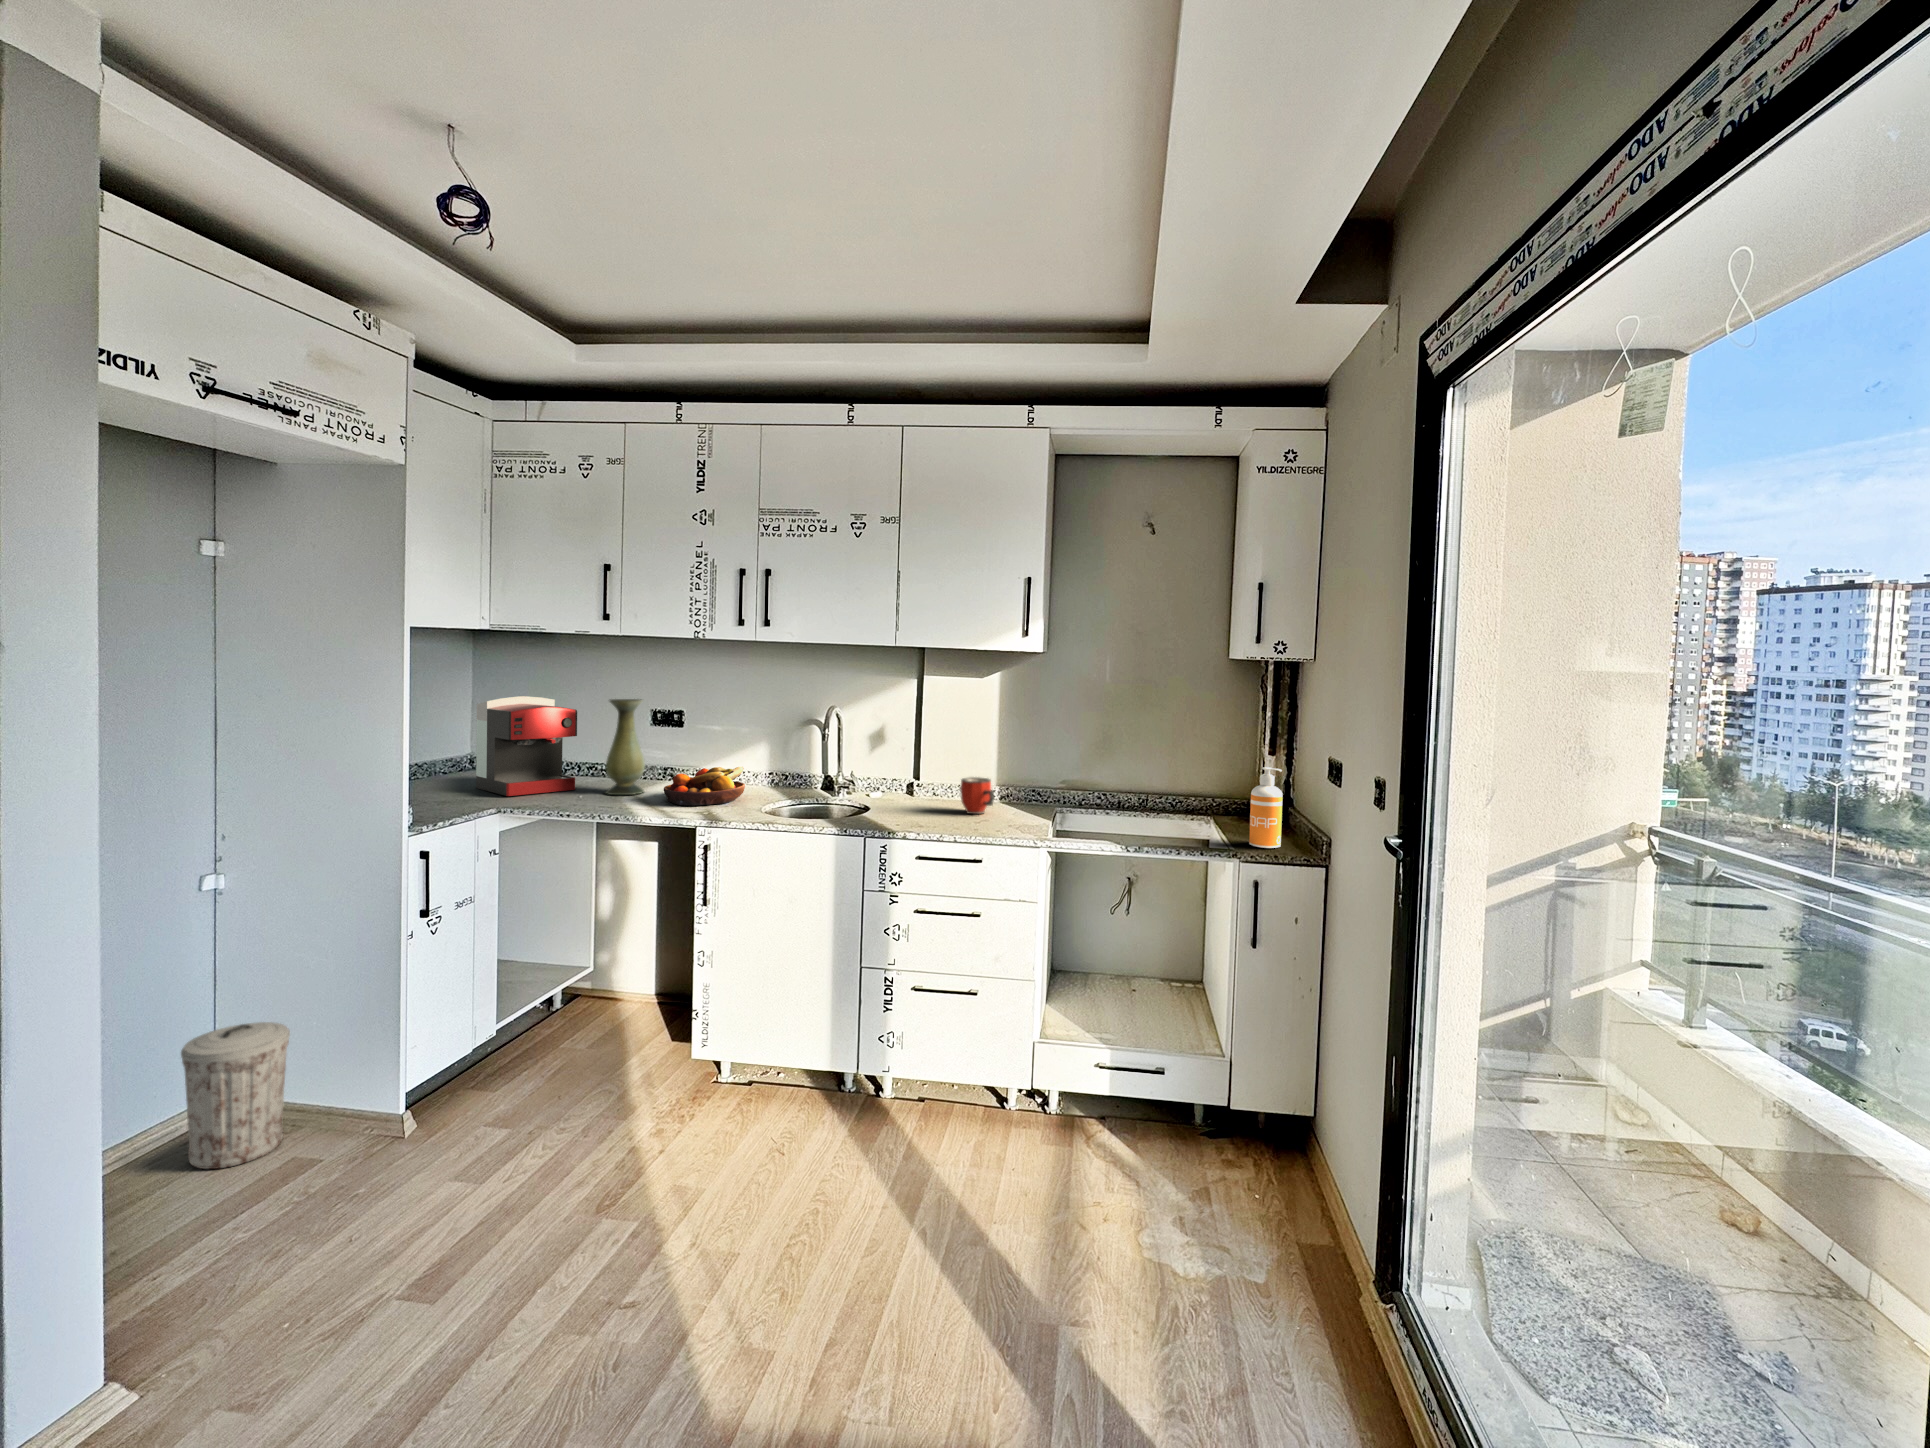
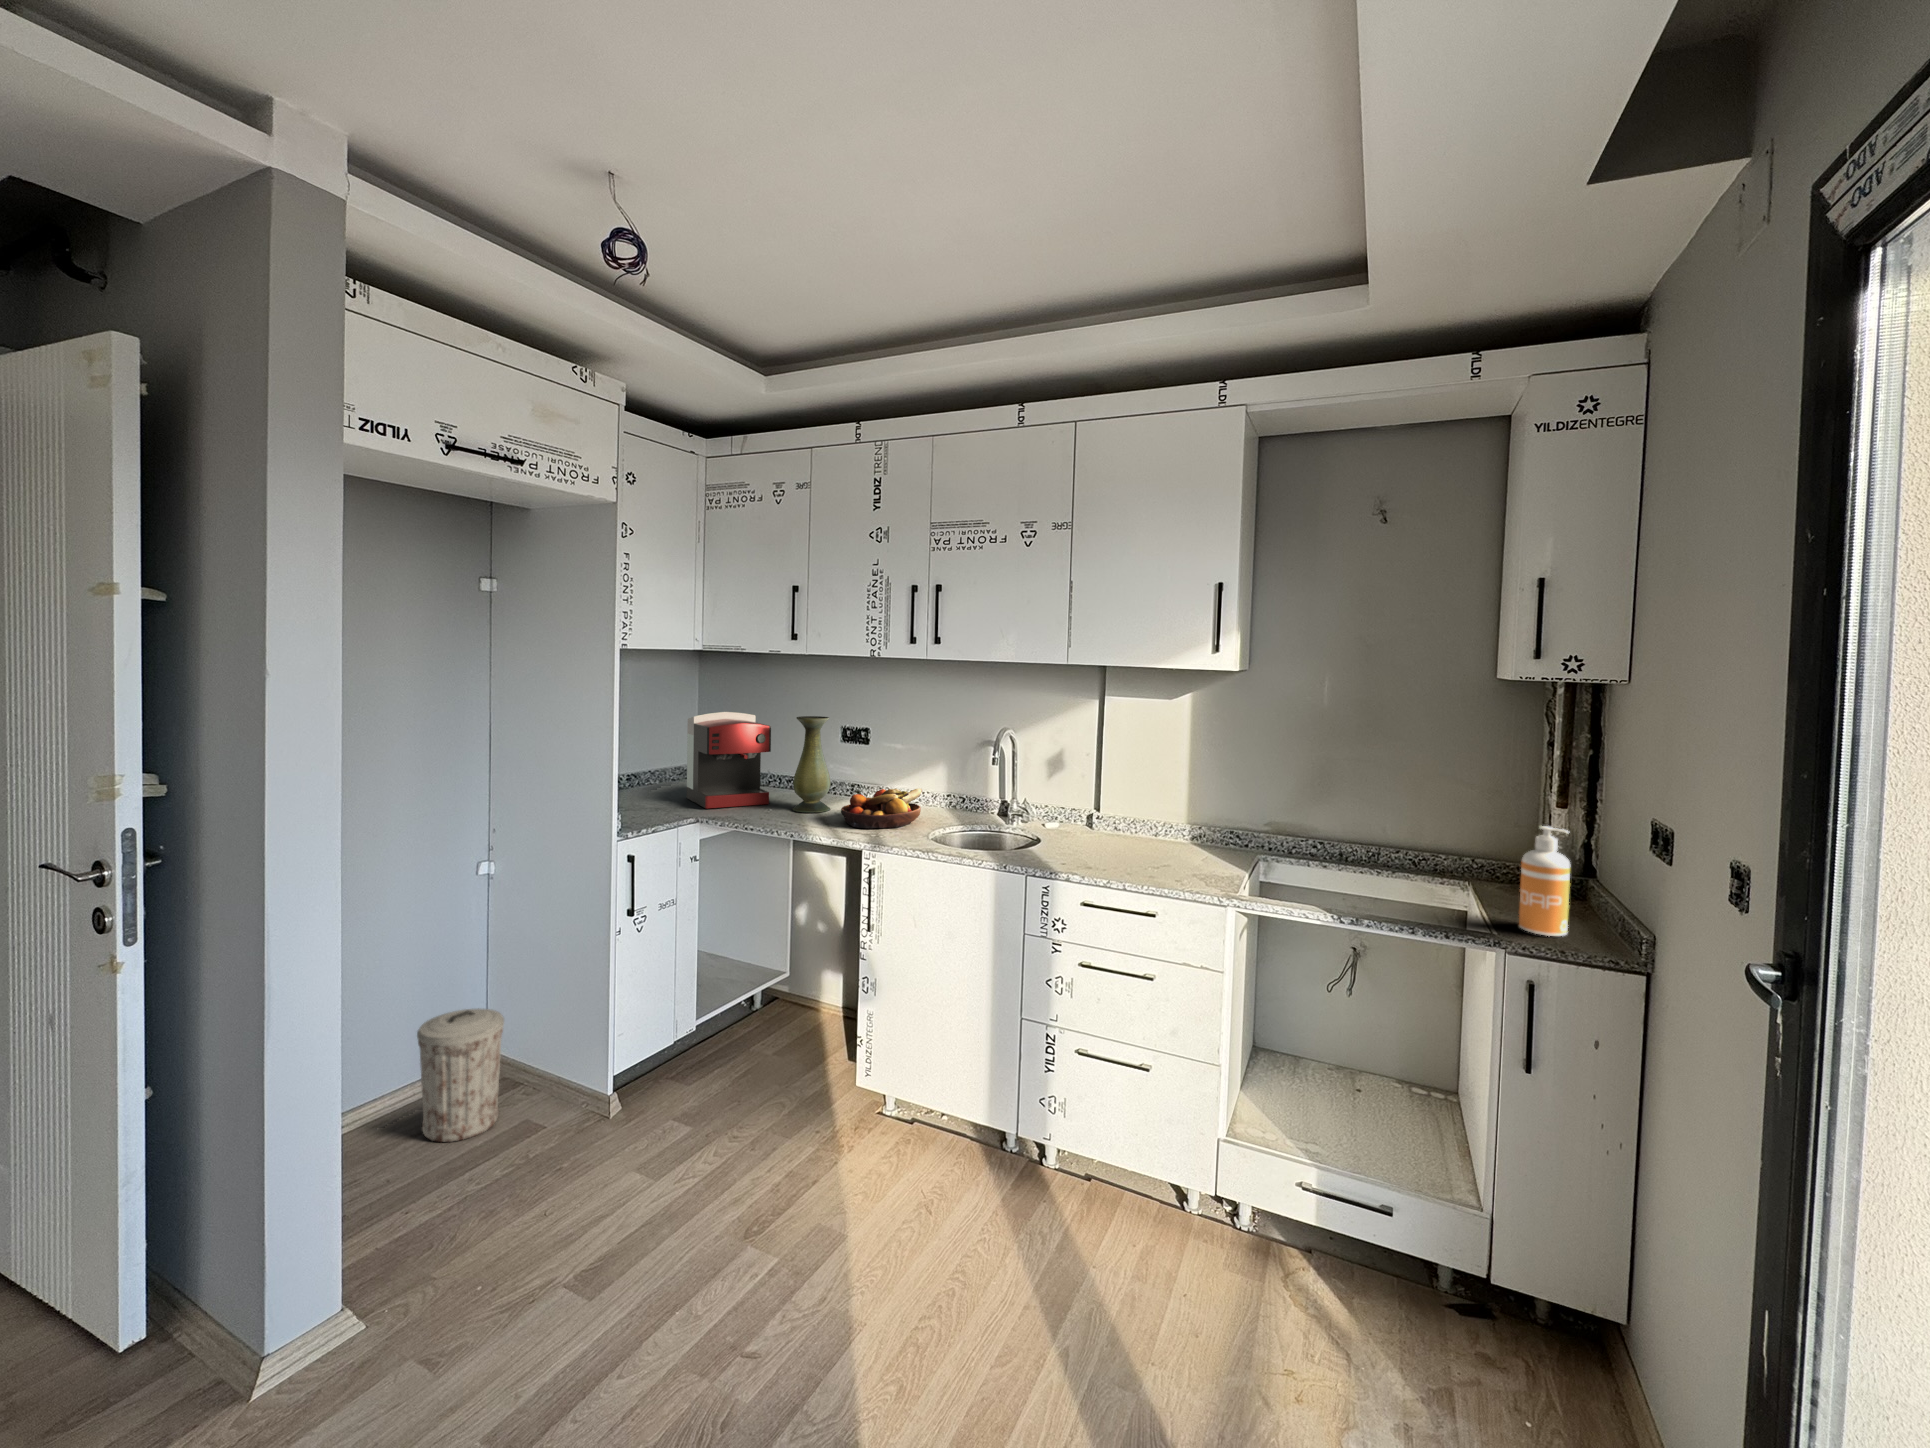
mug: present [960,777,994,814] -> none [1144,814,1183,857]

